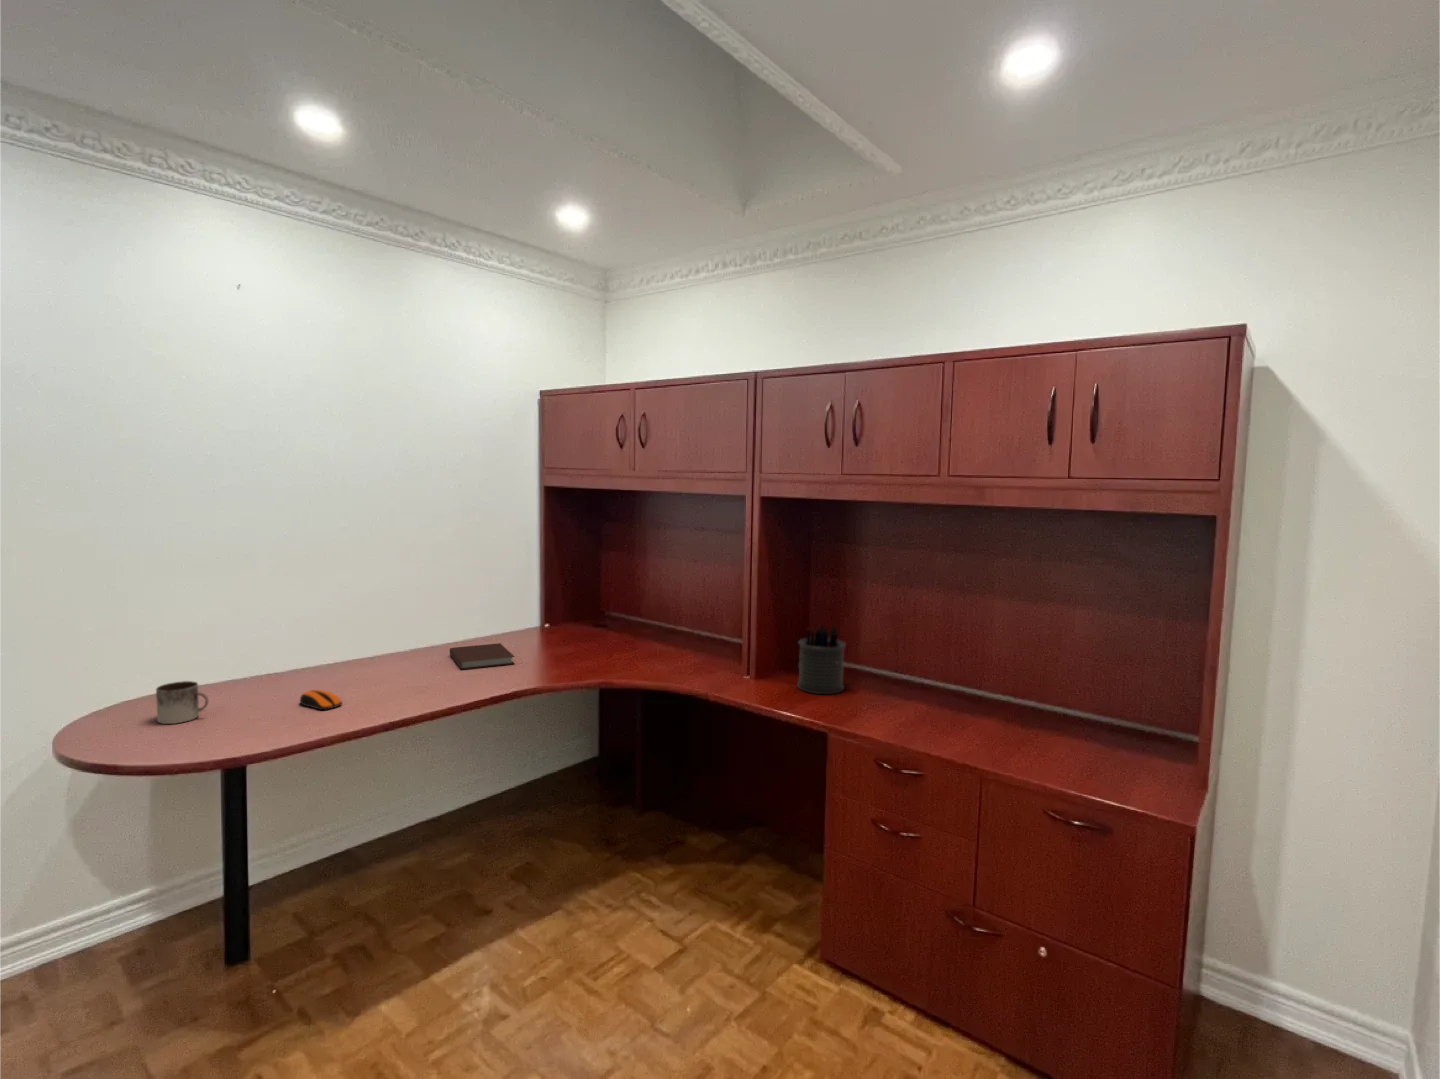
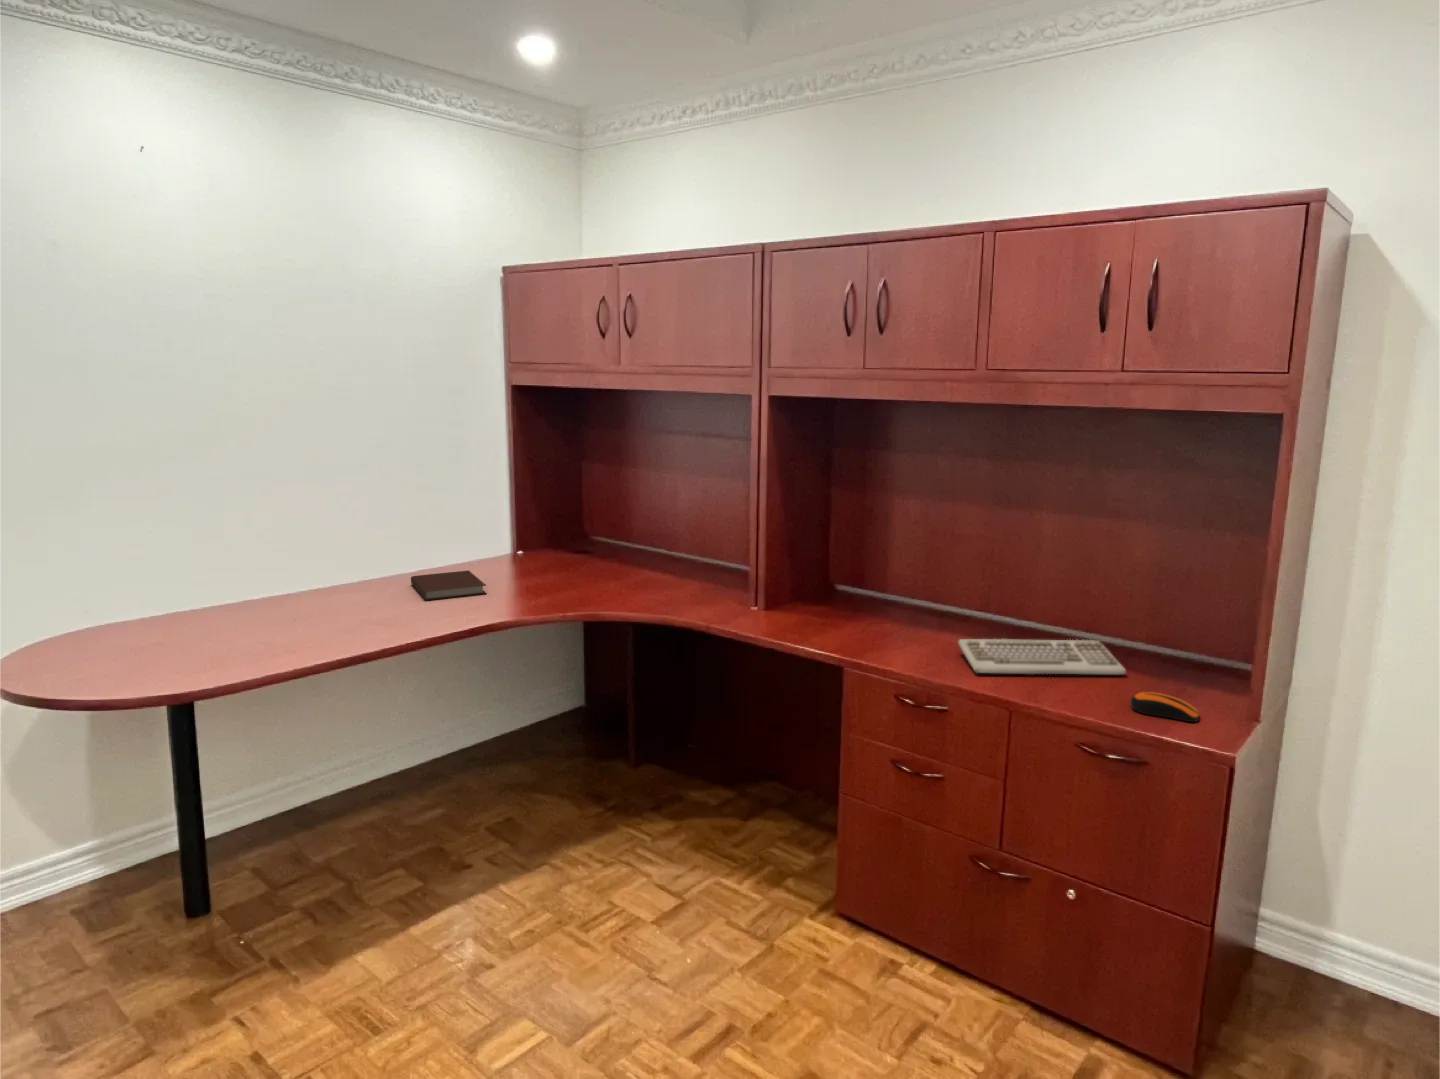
pen holder: present [797,624,846,694] -> none [812,541,868,625]
mug: present [156,681,209,724] -> none [91,614,149,661]
computer mouse: present [300,690,342,710] -> present [1131,692,1199,722]
keyboard: none [928,709,1079,742] -> present [958,639,1126,674]

